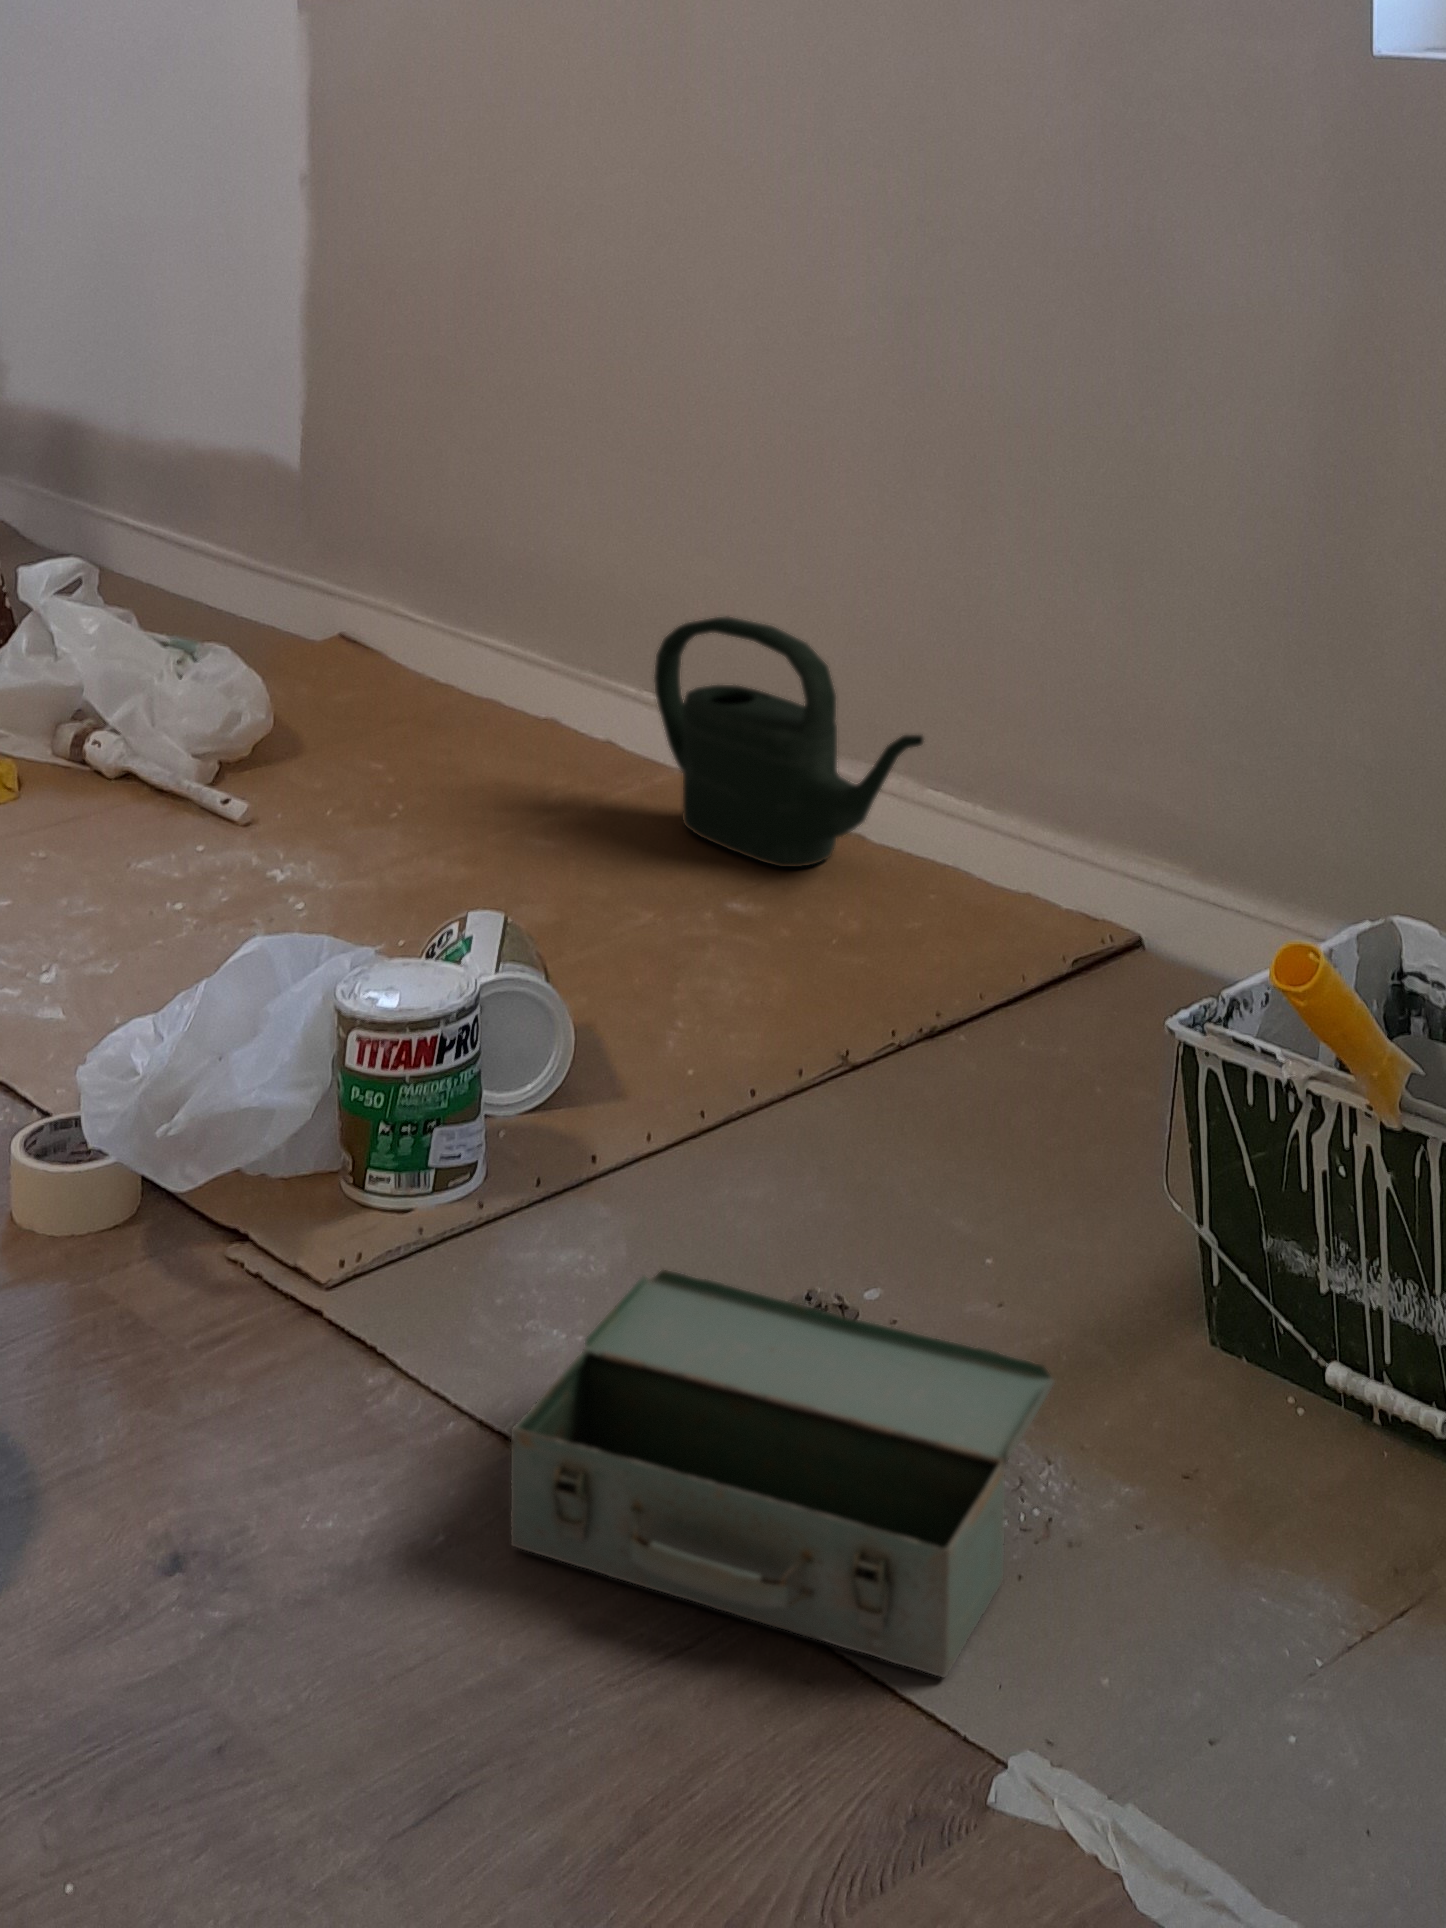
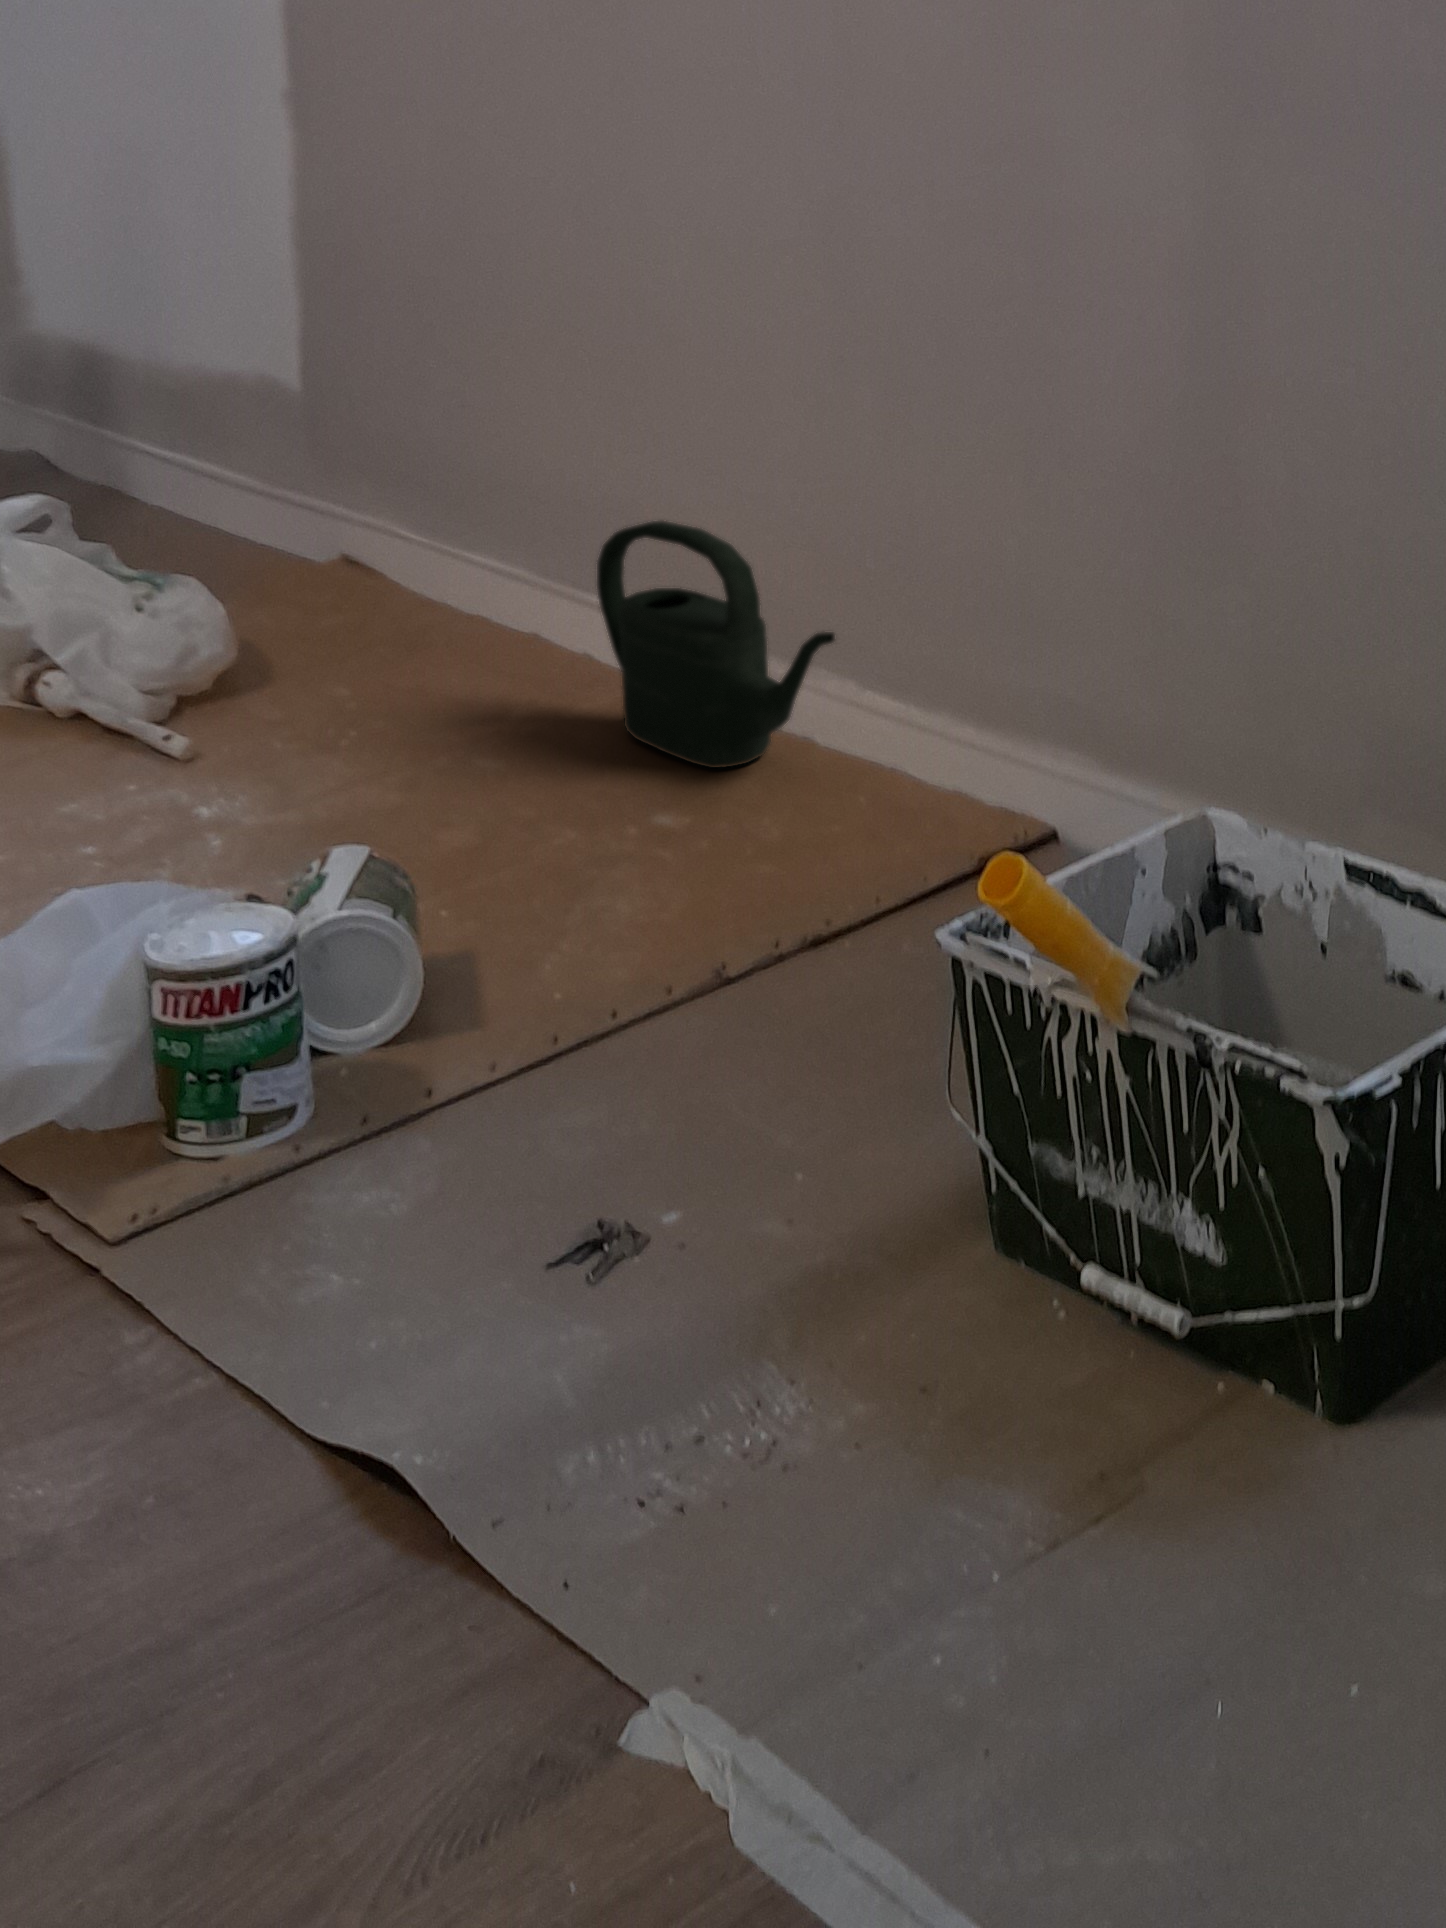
toolbox: present [511,1270,1055,1677] -> none [211,1215,786,1627]

